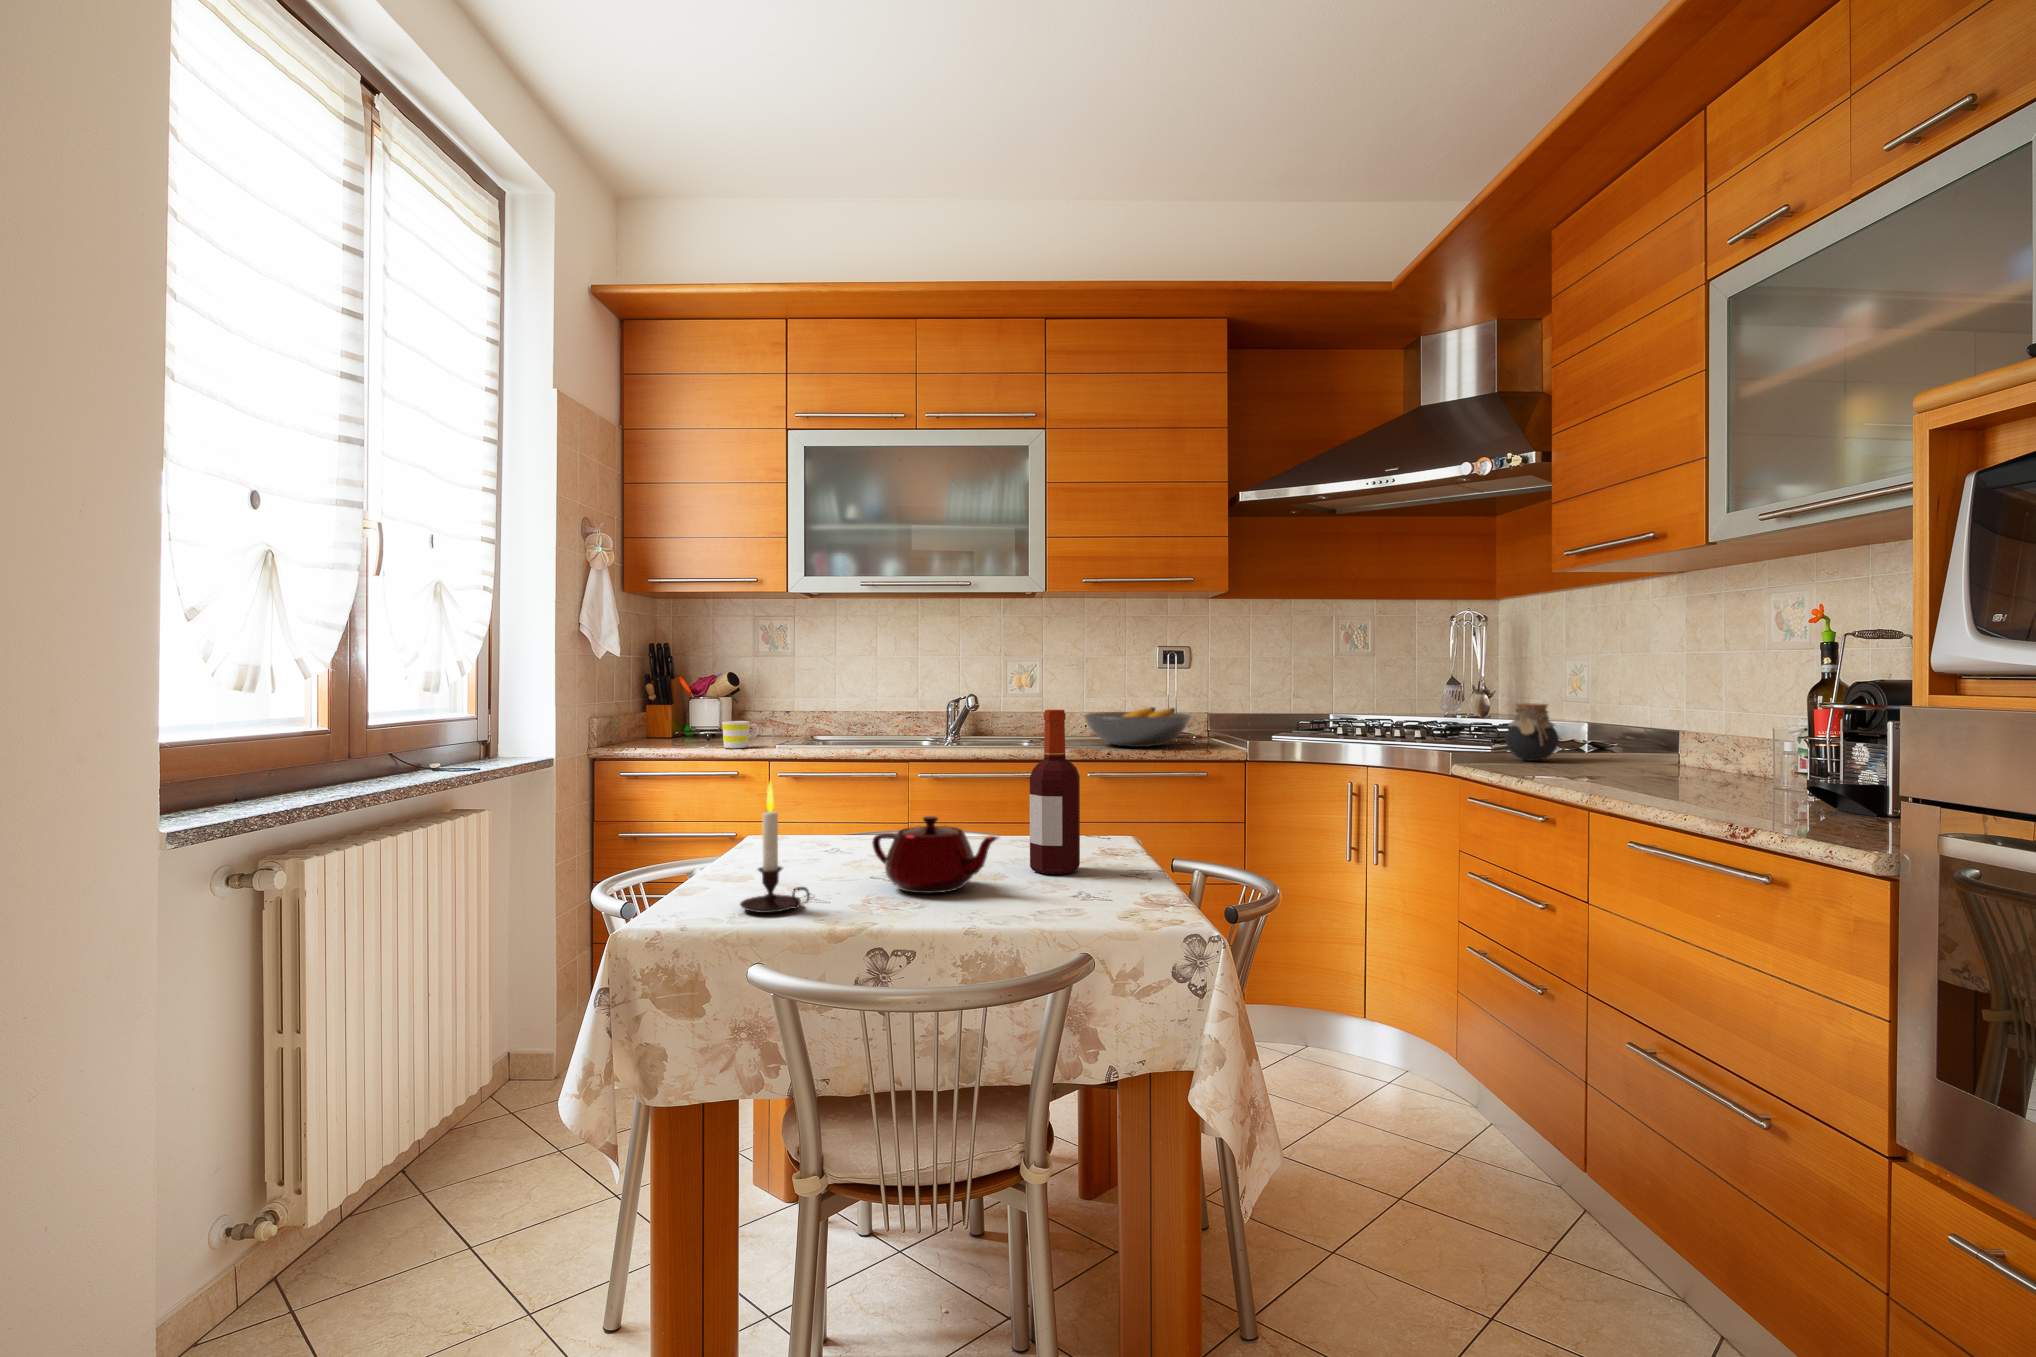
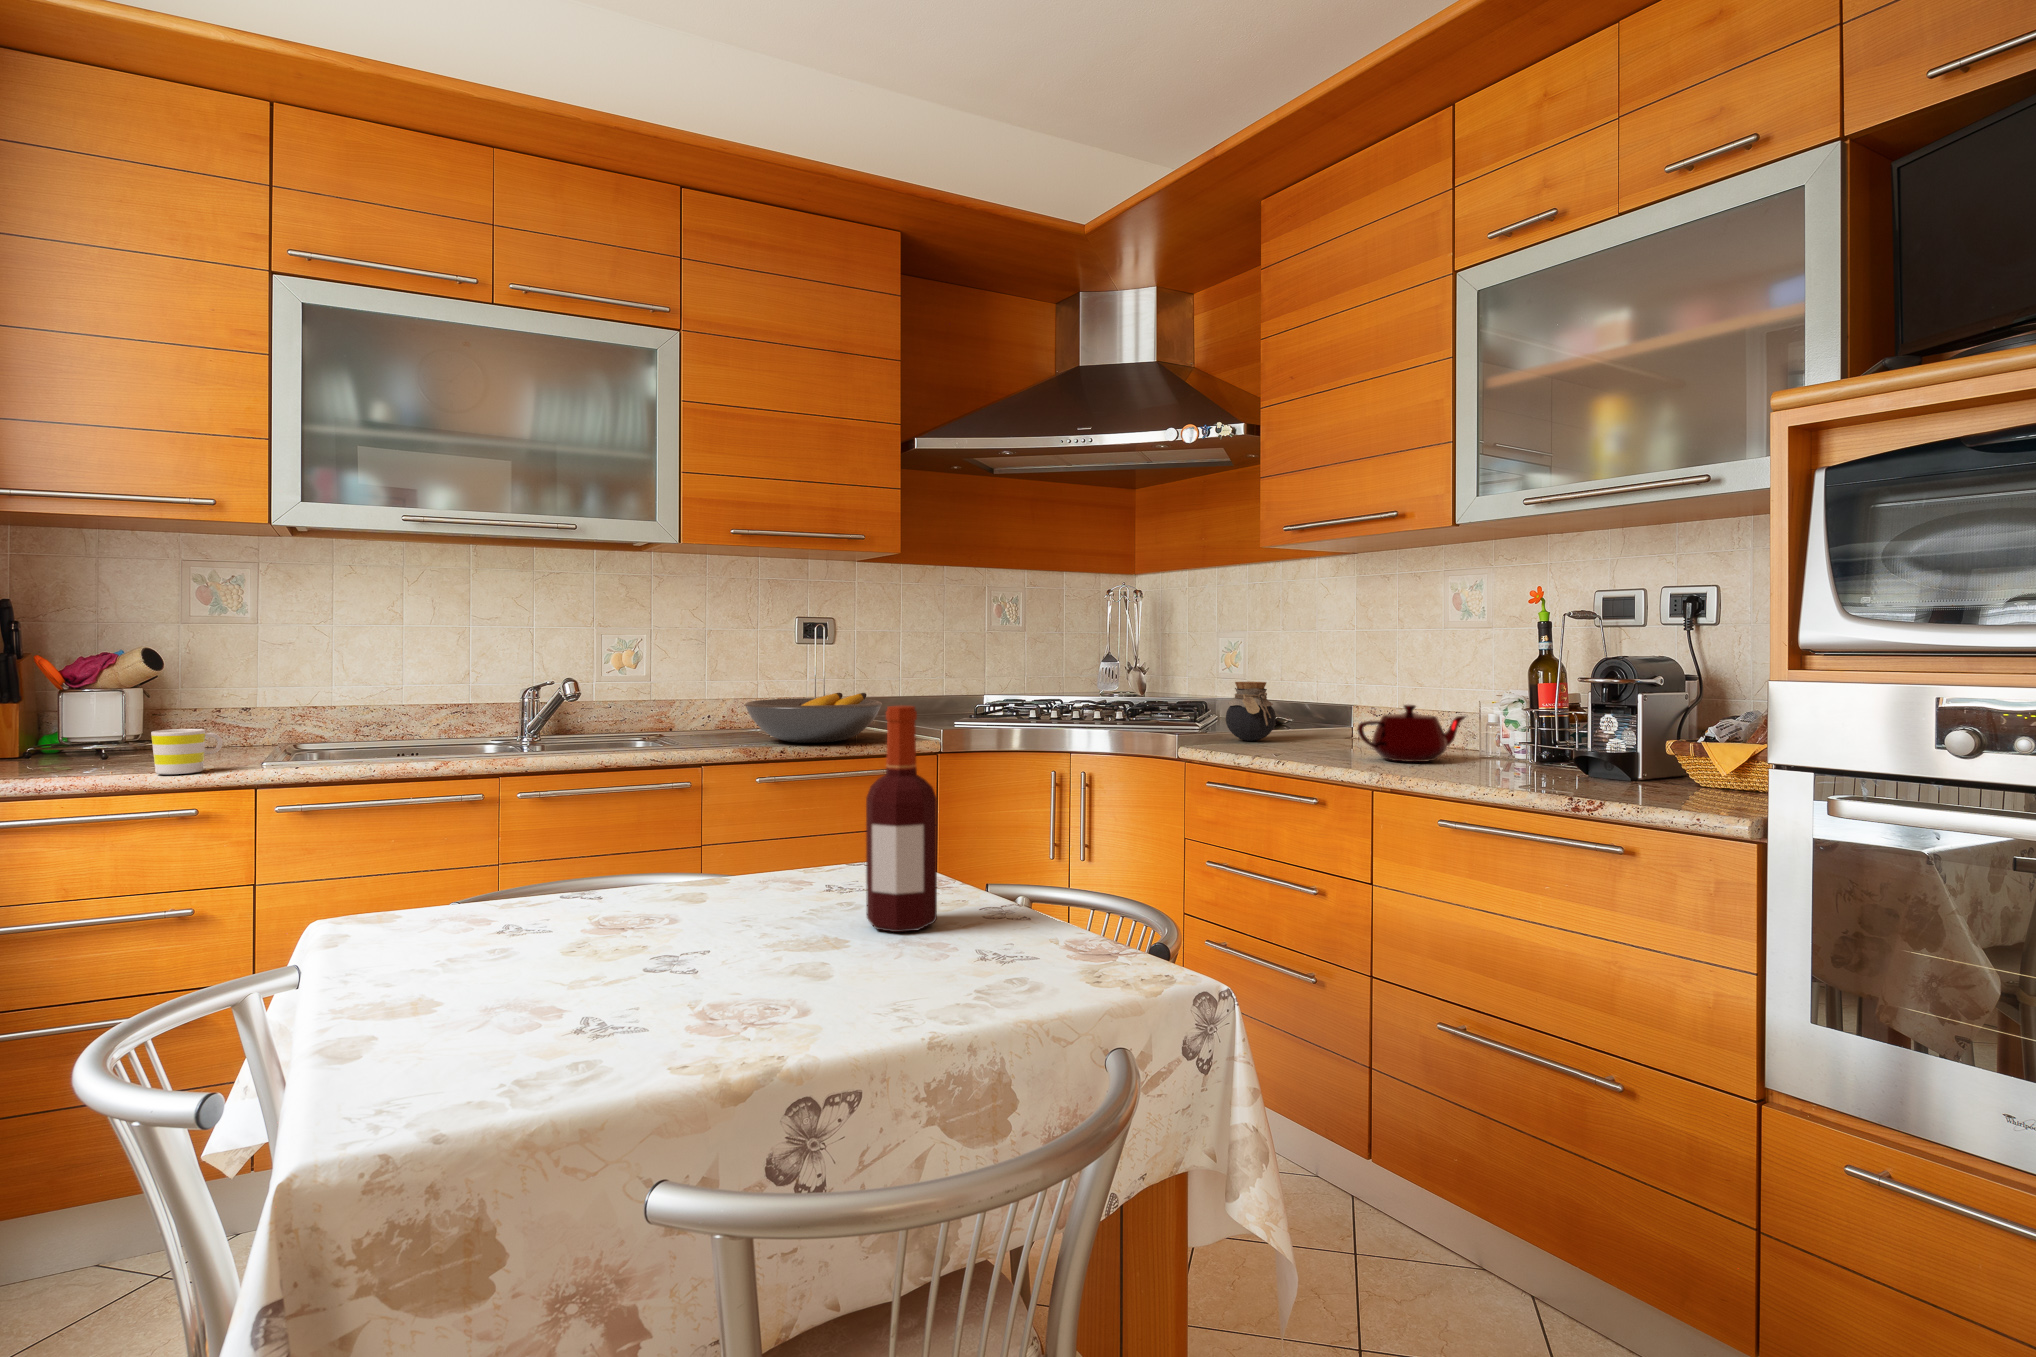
candle: present [740,782,810,913] -> none [515,845,651,1074]
teapot: present [872,816,999,893] -> present [1357,705,1465,762]

